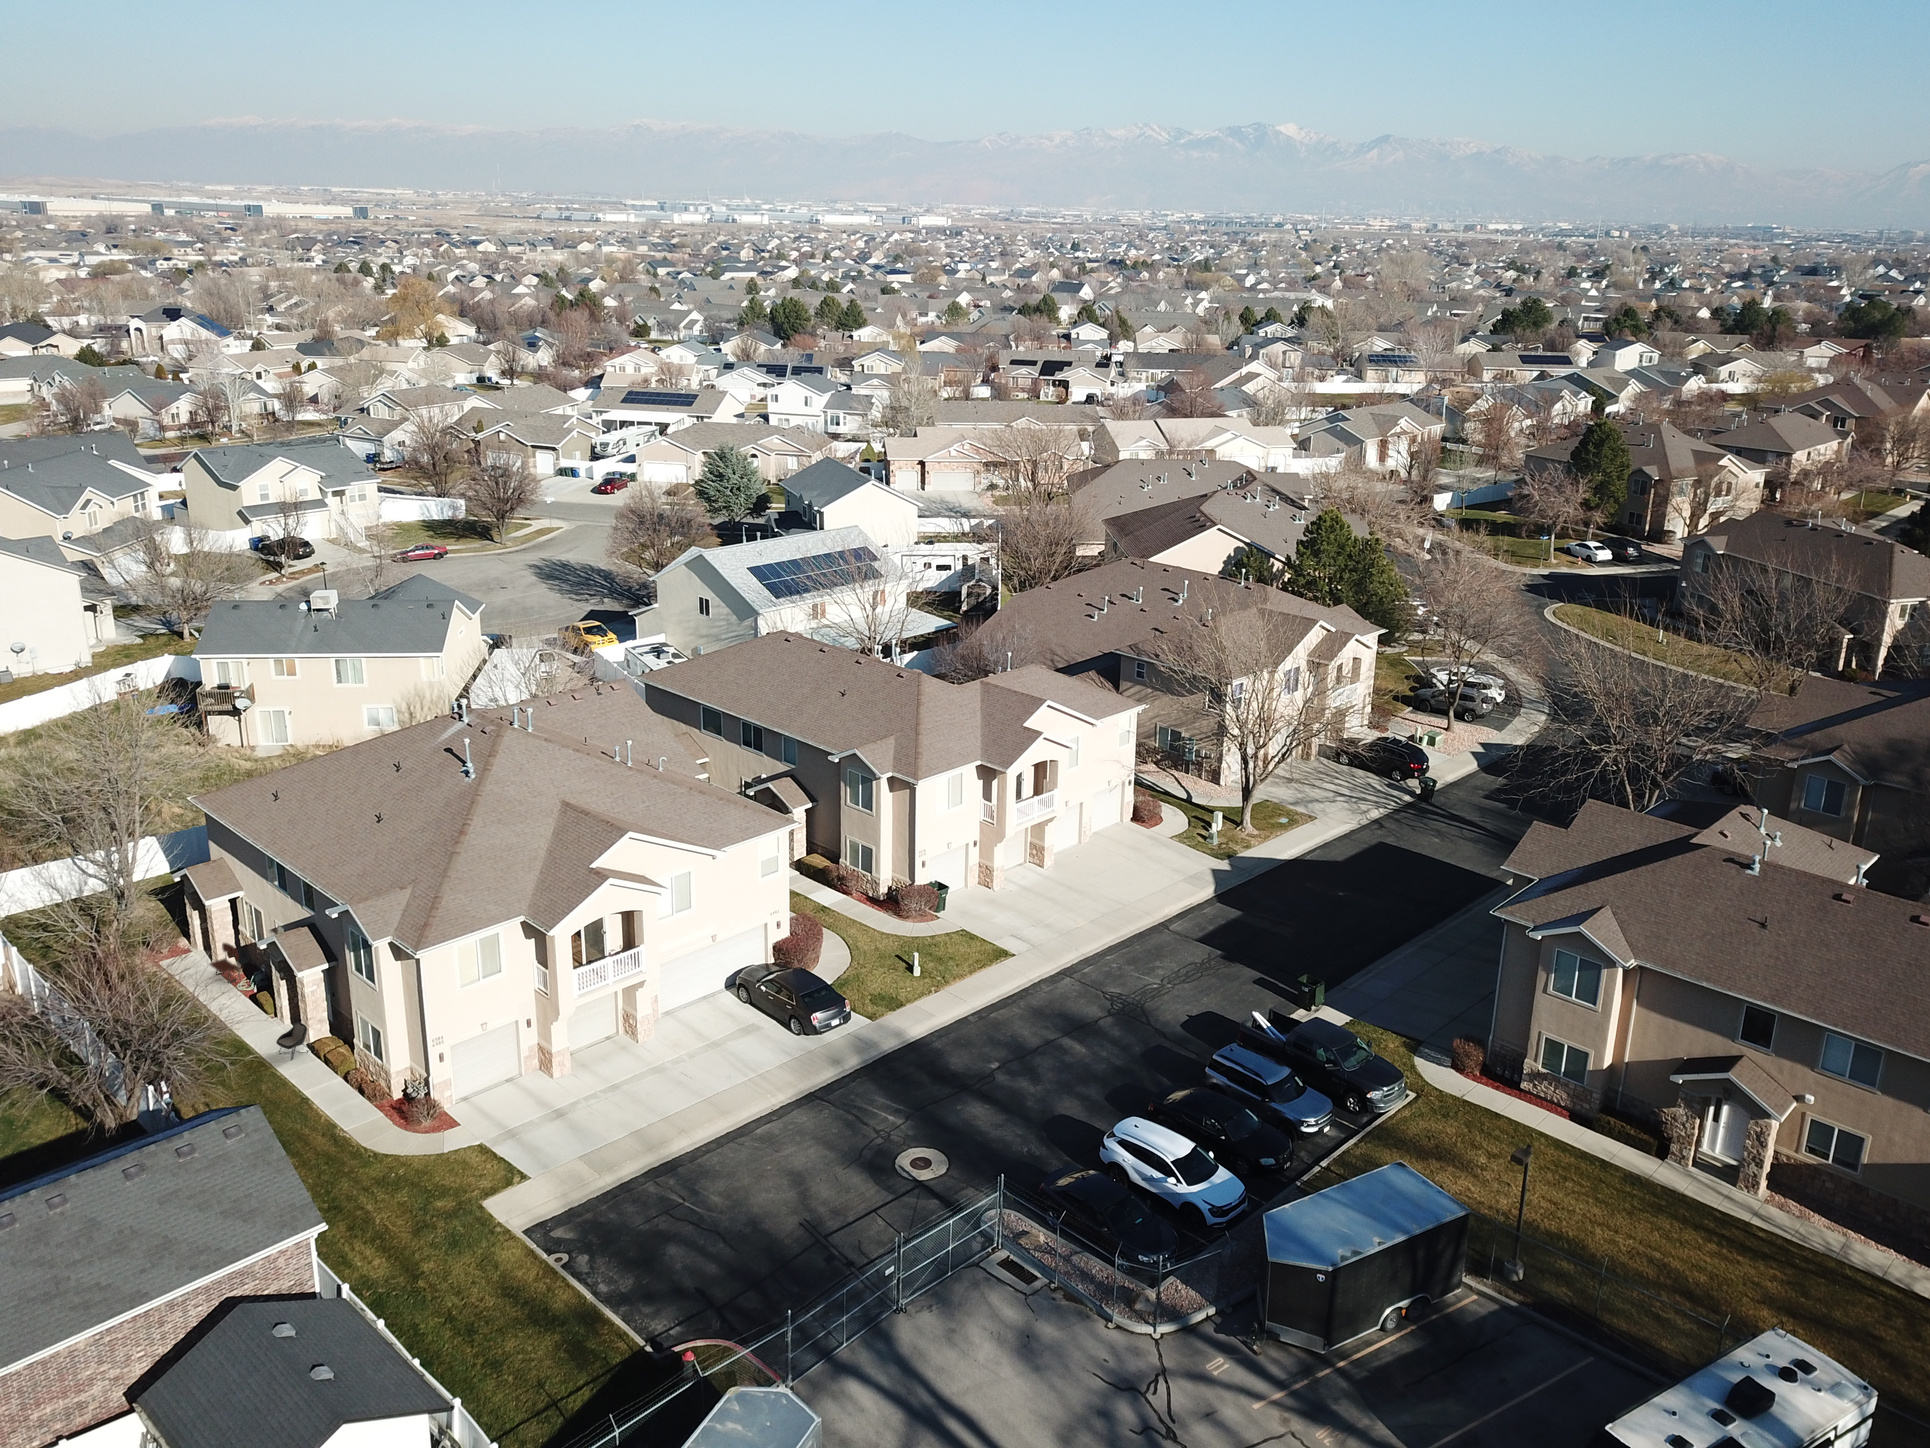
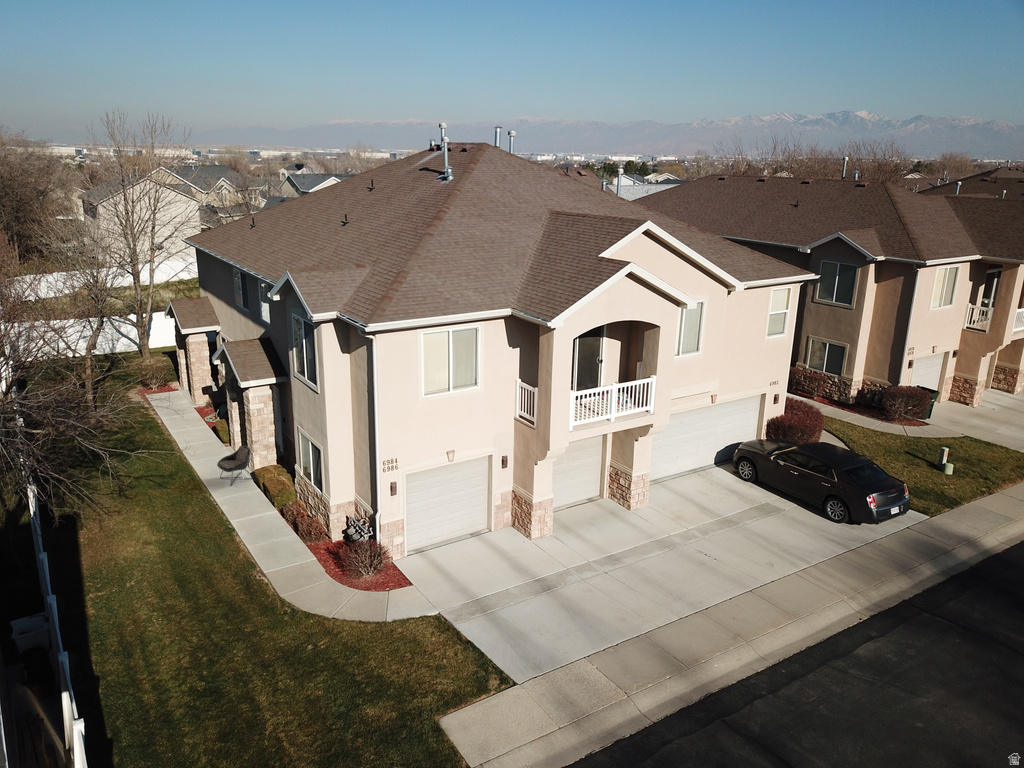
bench: present [210,943,240,982] -> none [187,377,214,416]

